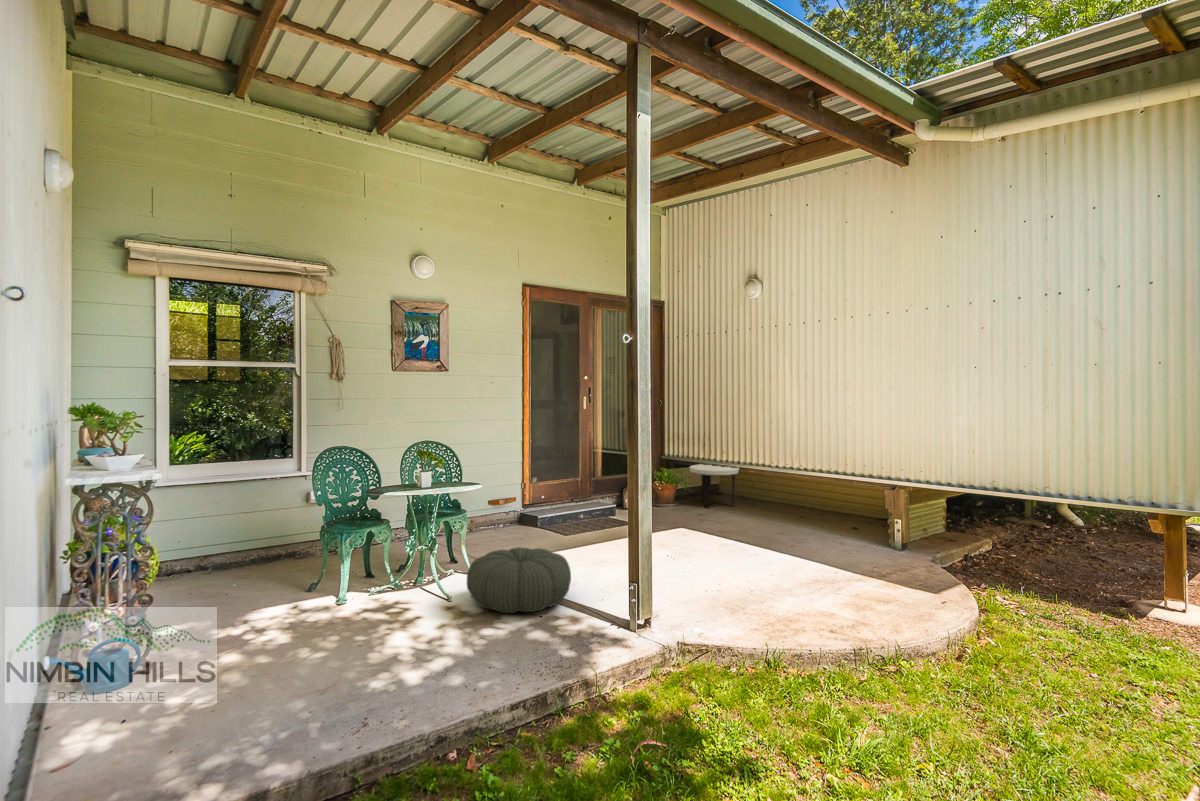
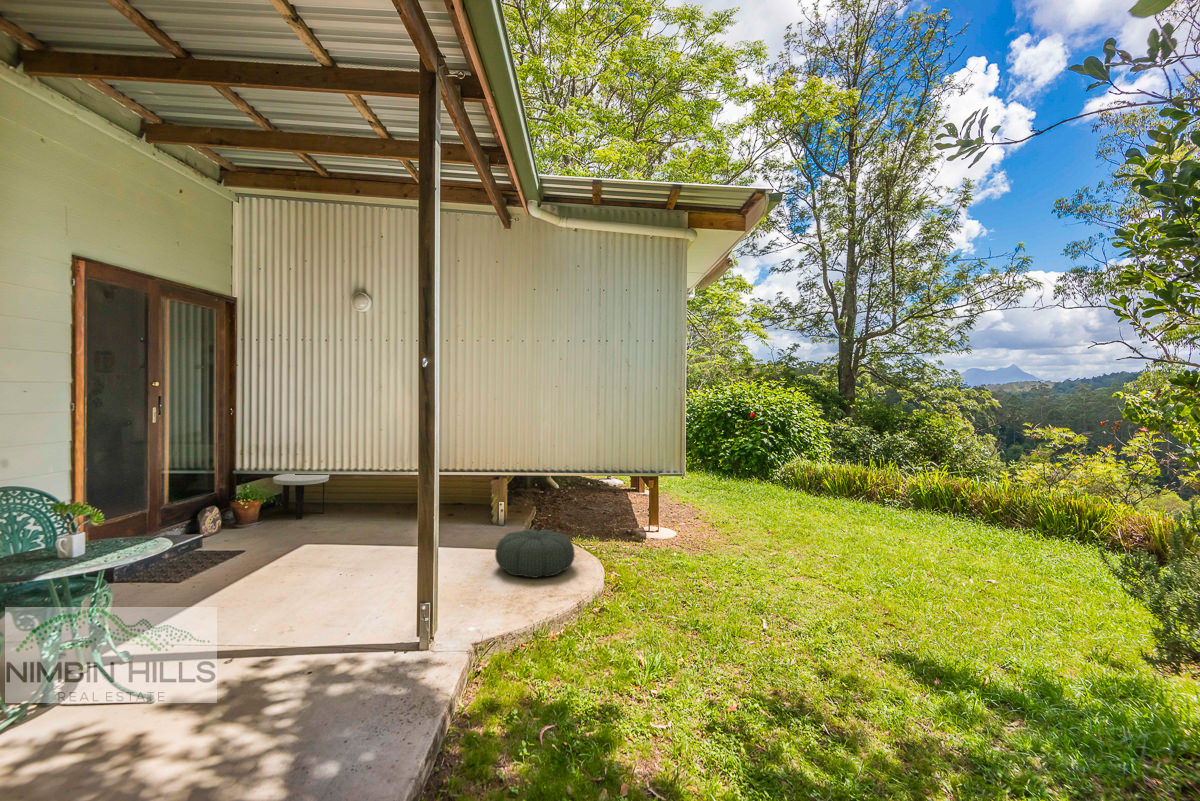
pouf: present [467,547,571,613] -> present [495,529,575,577]

